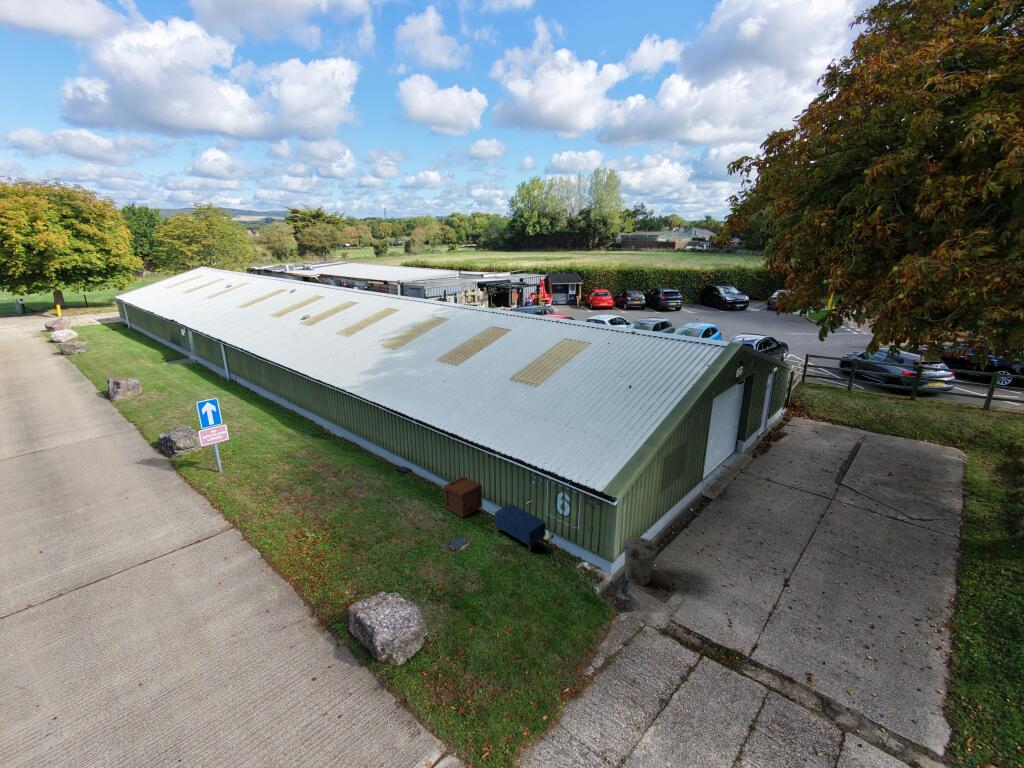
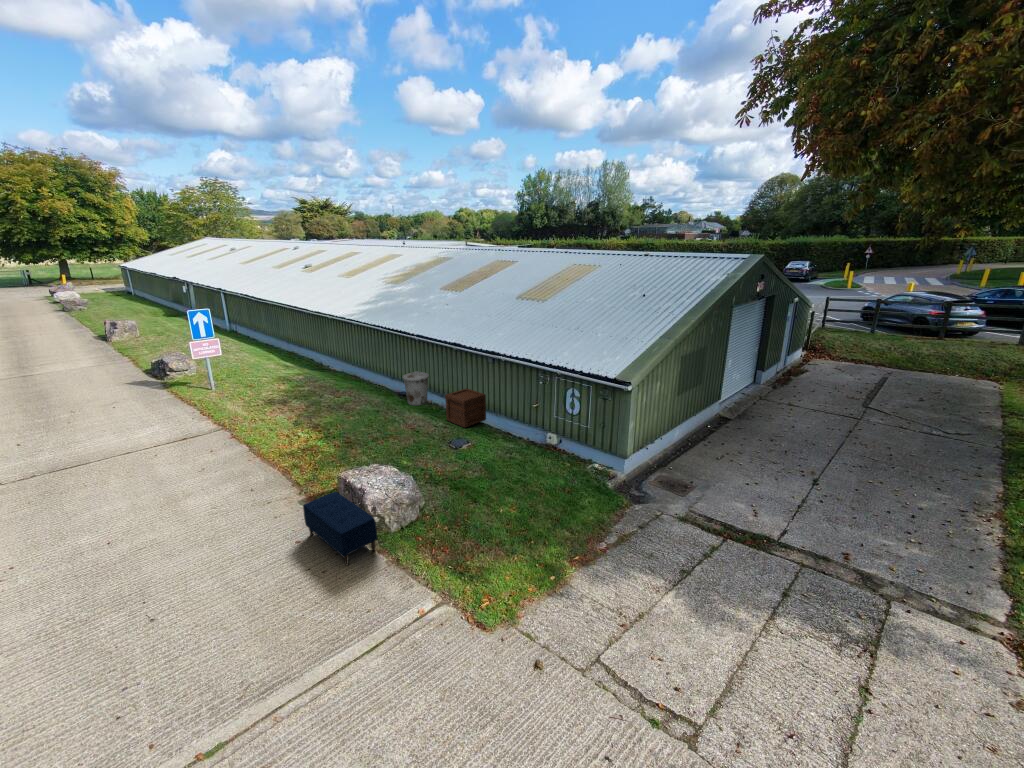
bench: present [495,504,546,551] -> present [303,492,377,565]
trash can: present [623,537,657,585] -> present [403,371,429,405]

